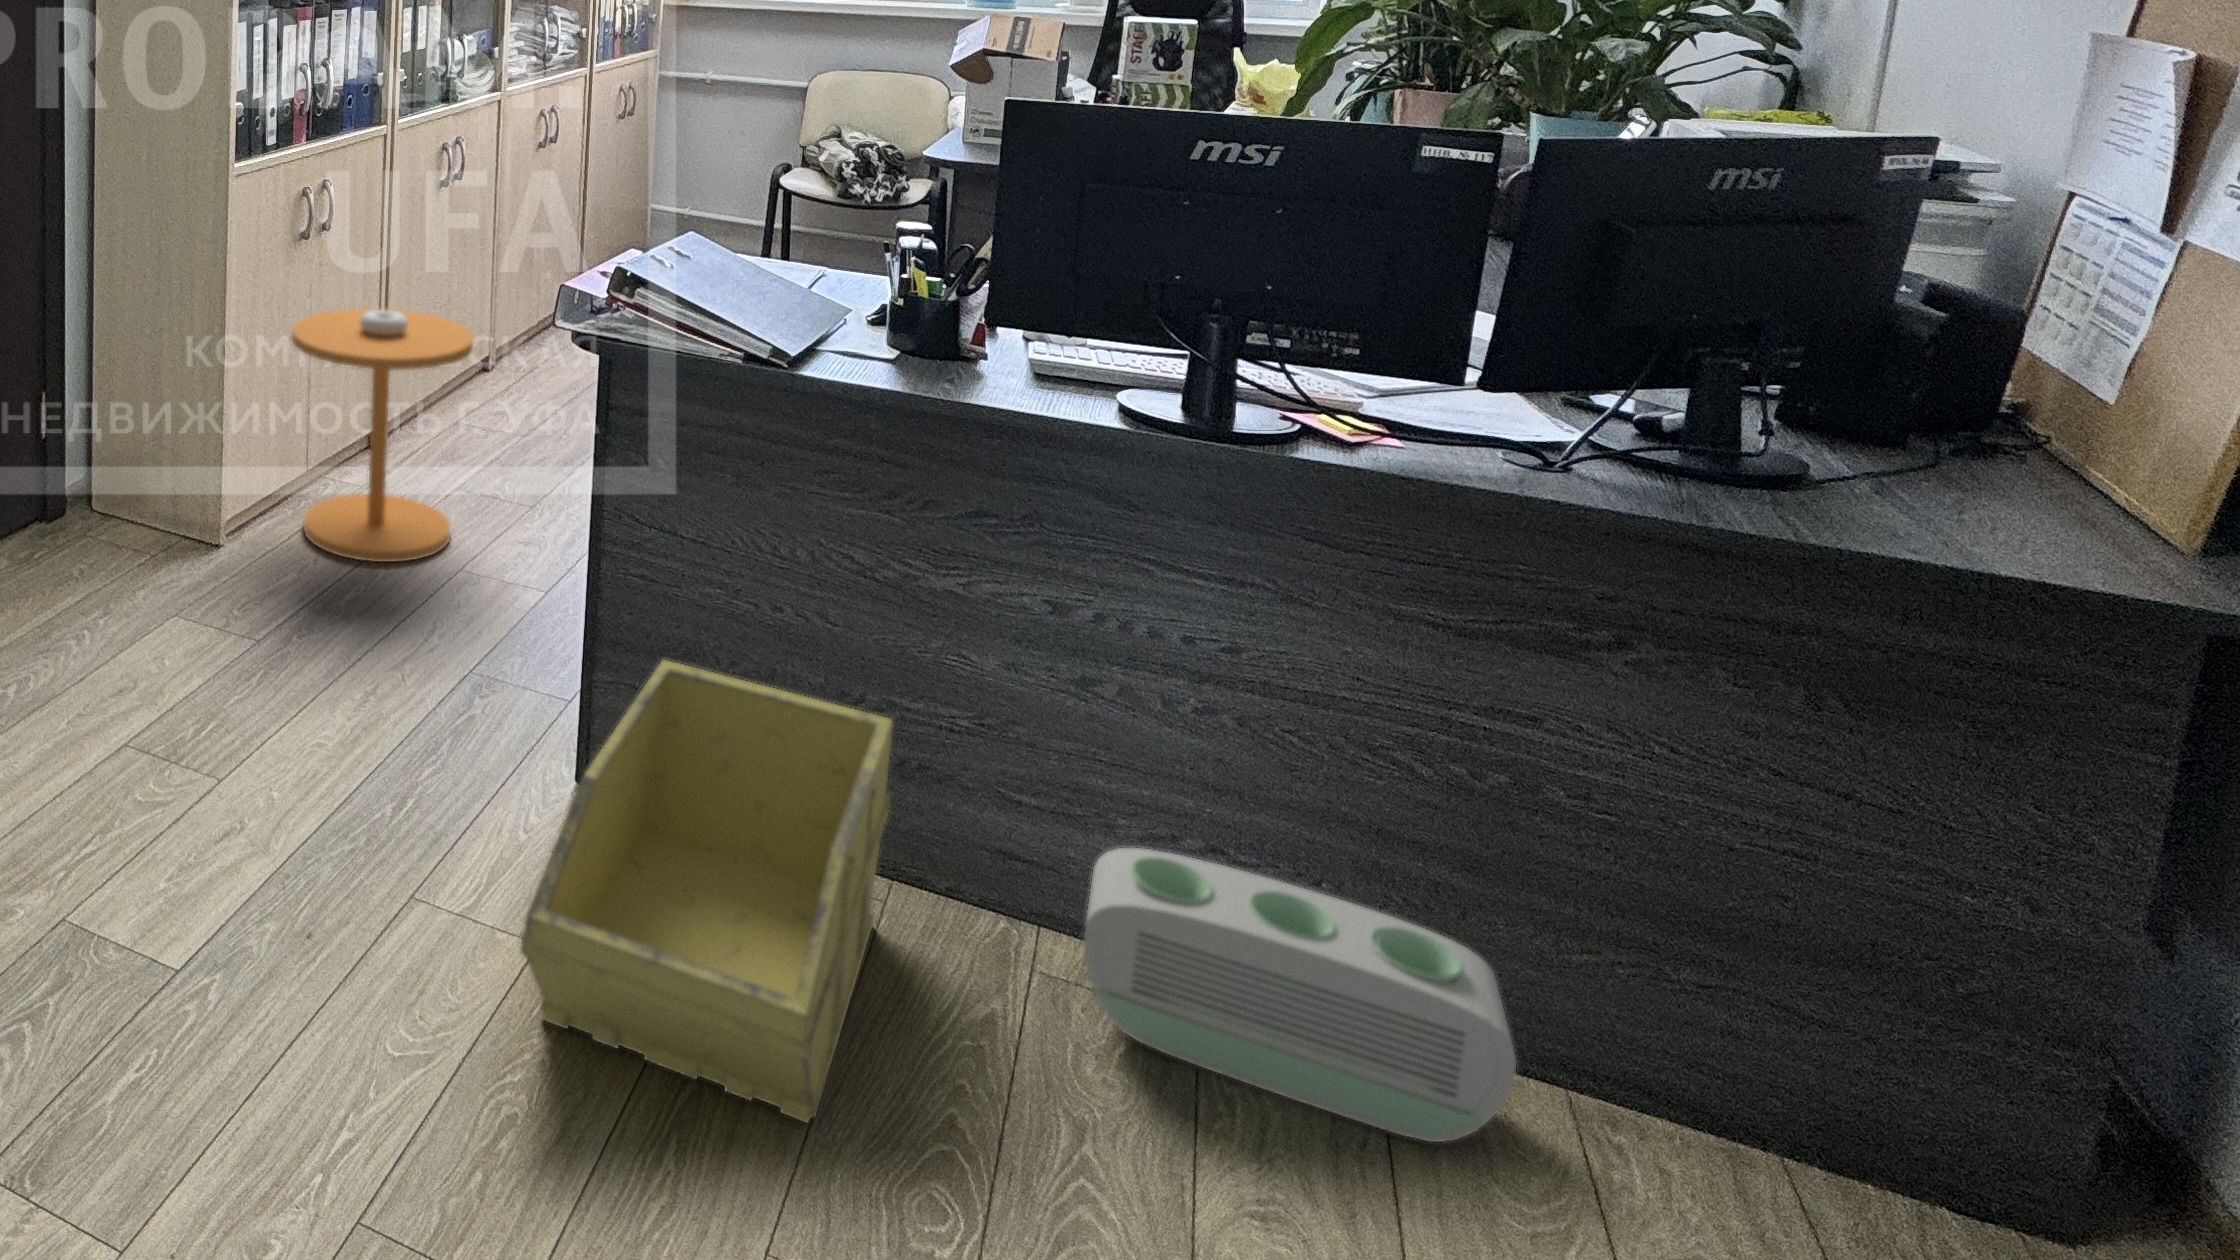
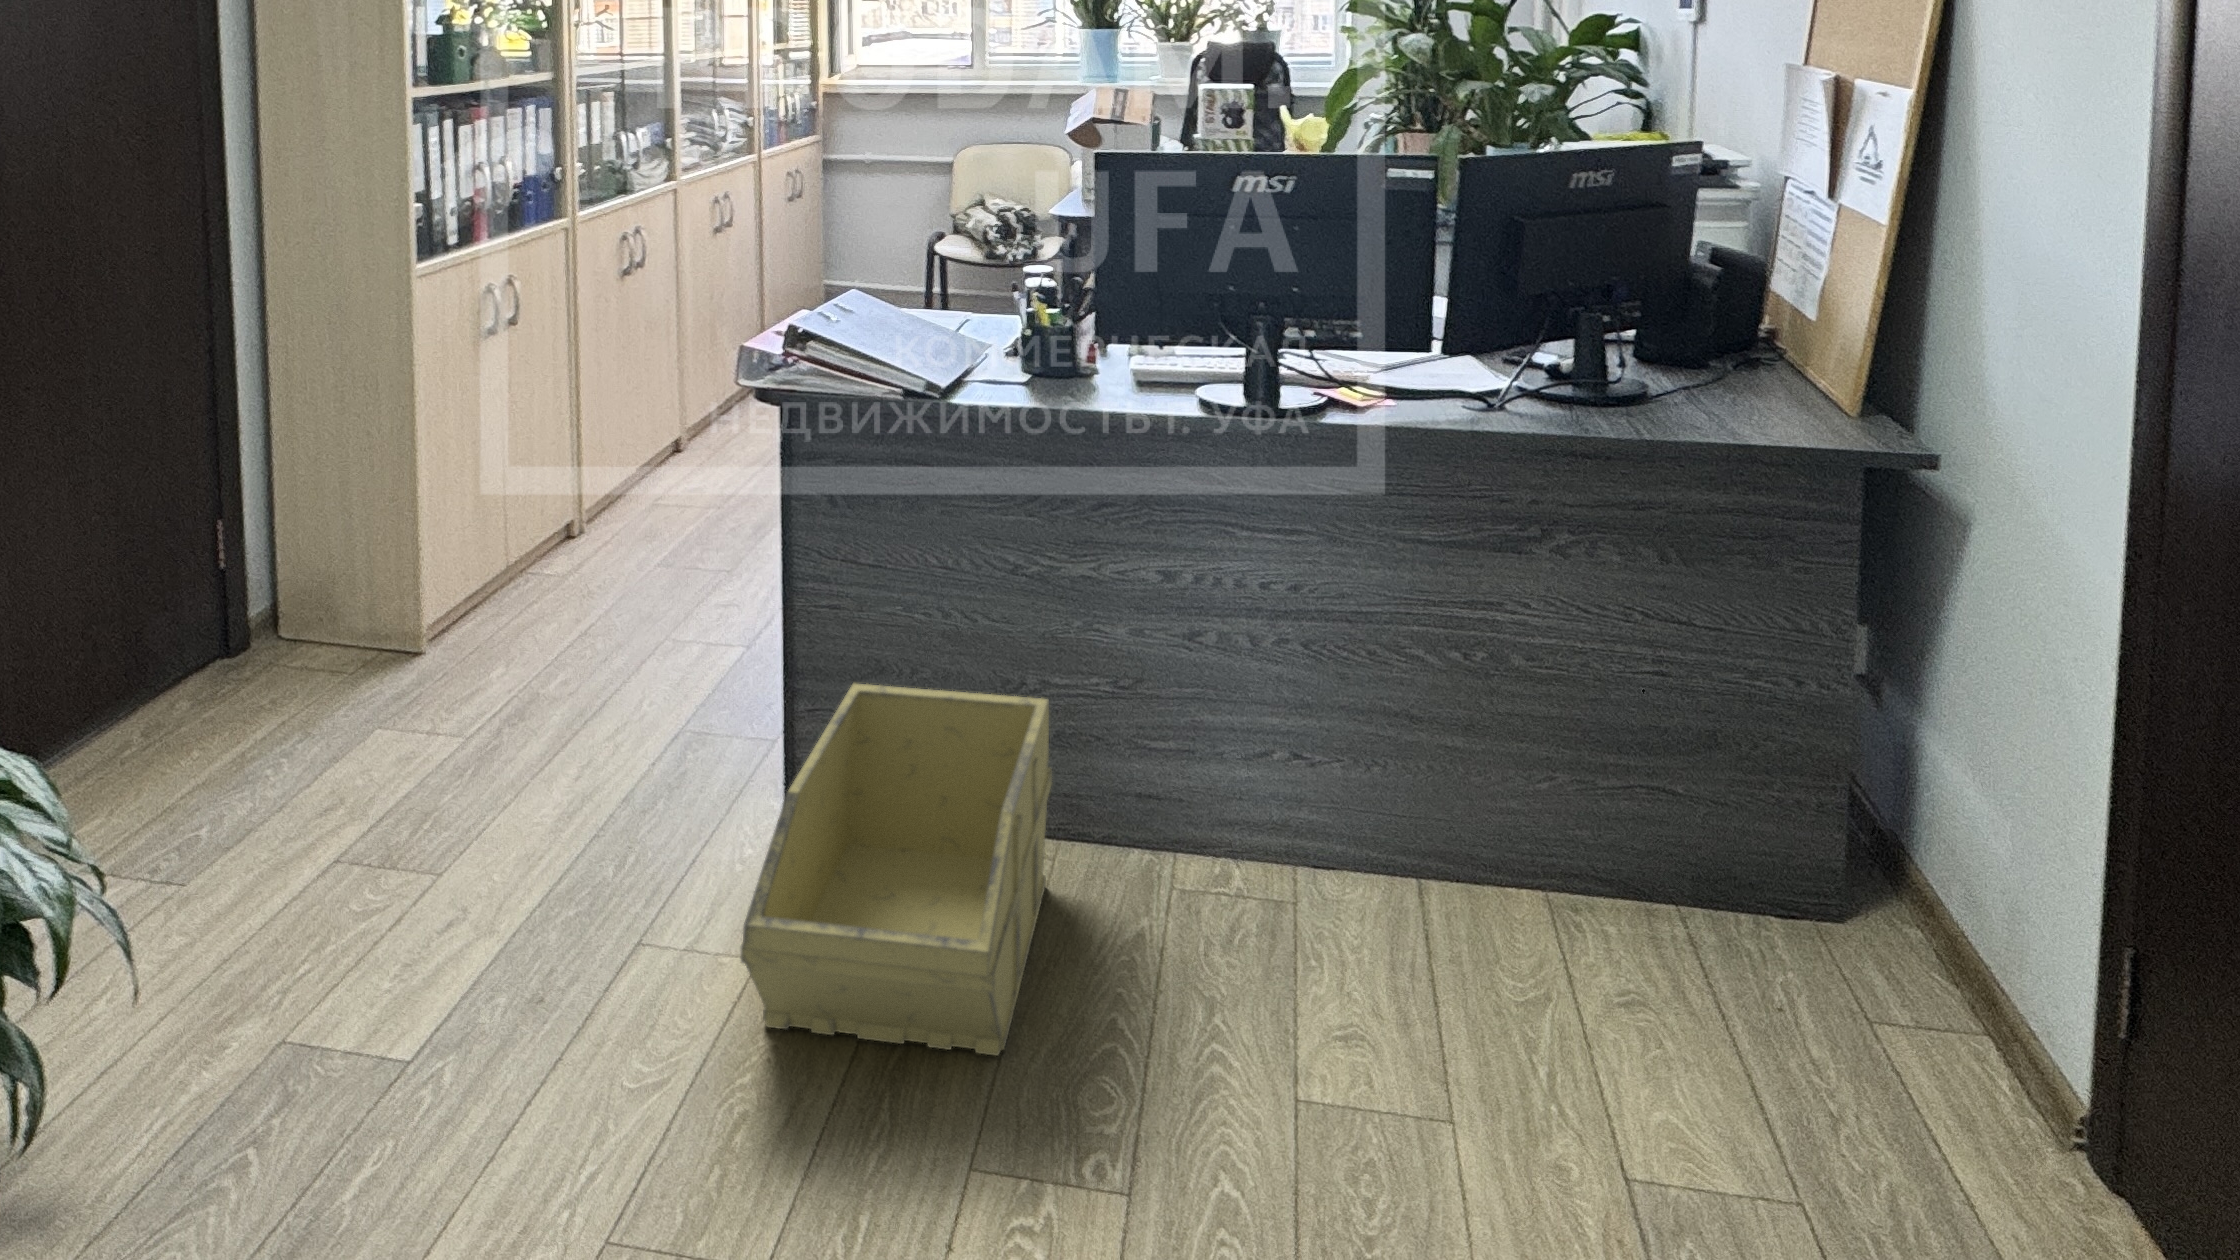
side table: present [292,309,473,562] -> none [478,403,661,655]
air purifier: present [1084,848,1516,1142] -> none [1207,769,1507,955]

